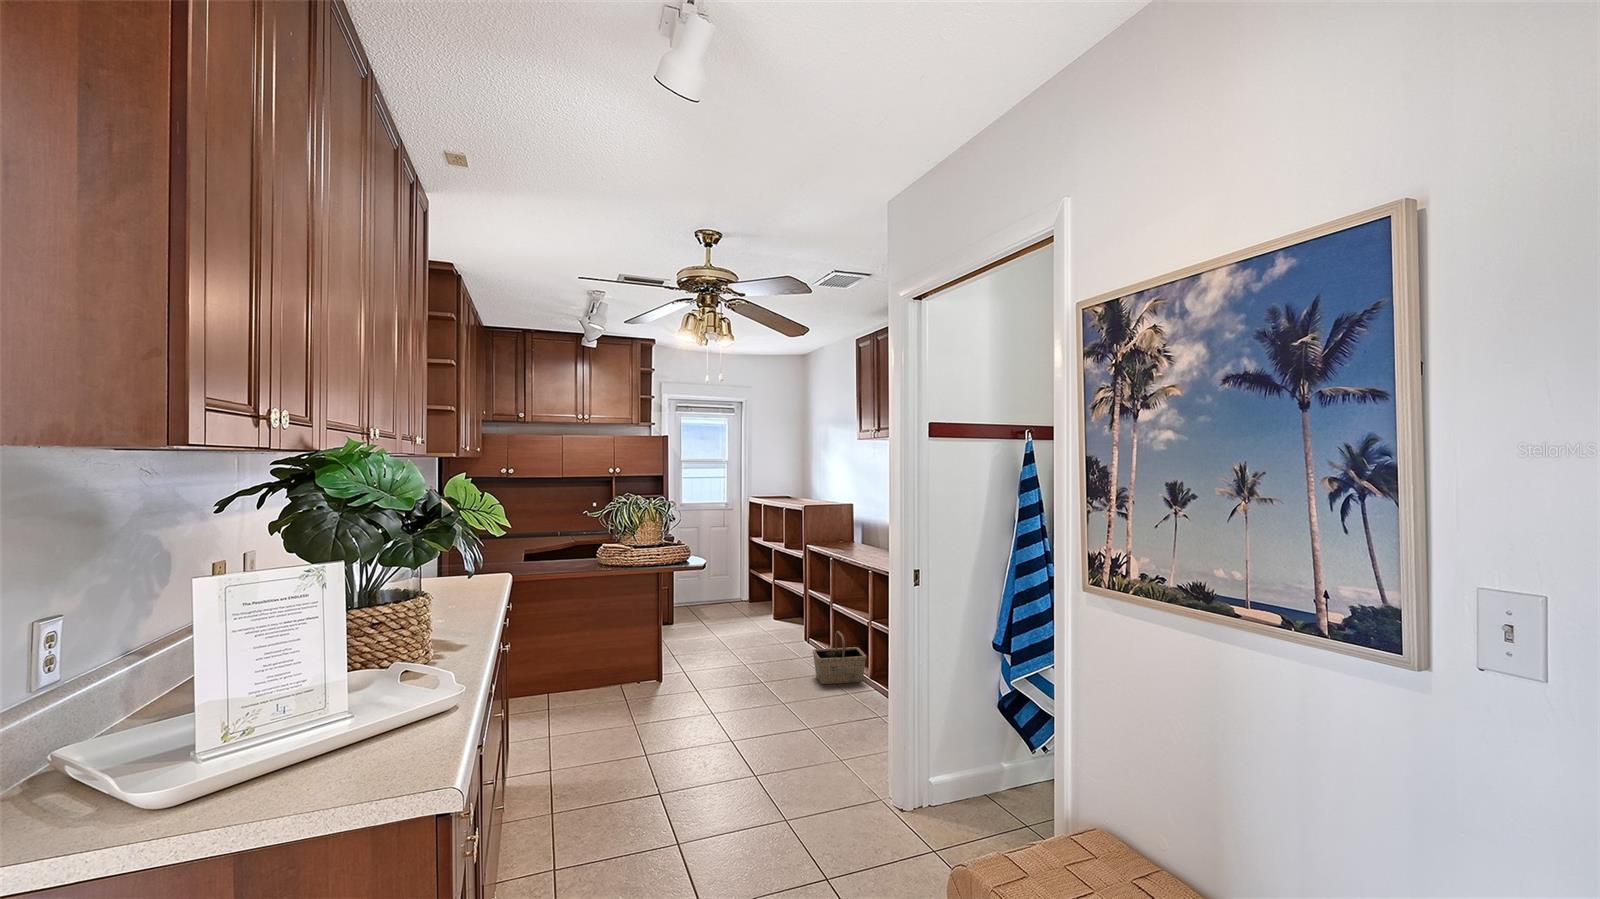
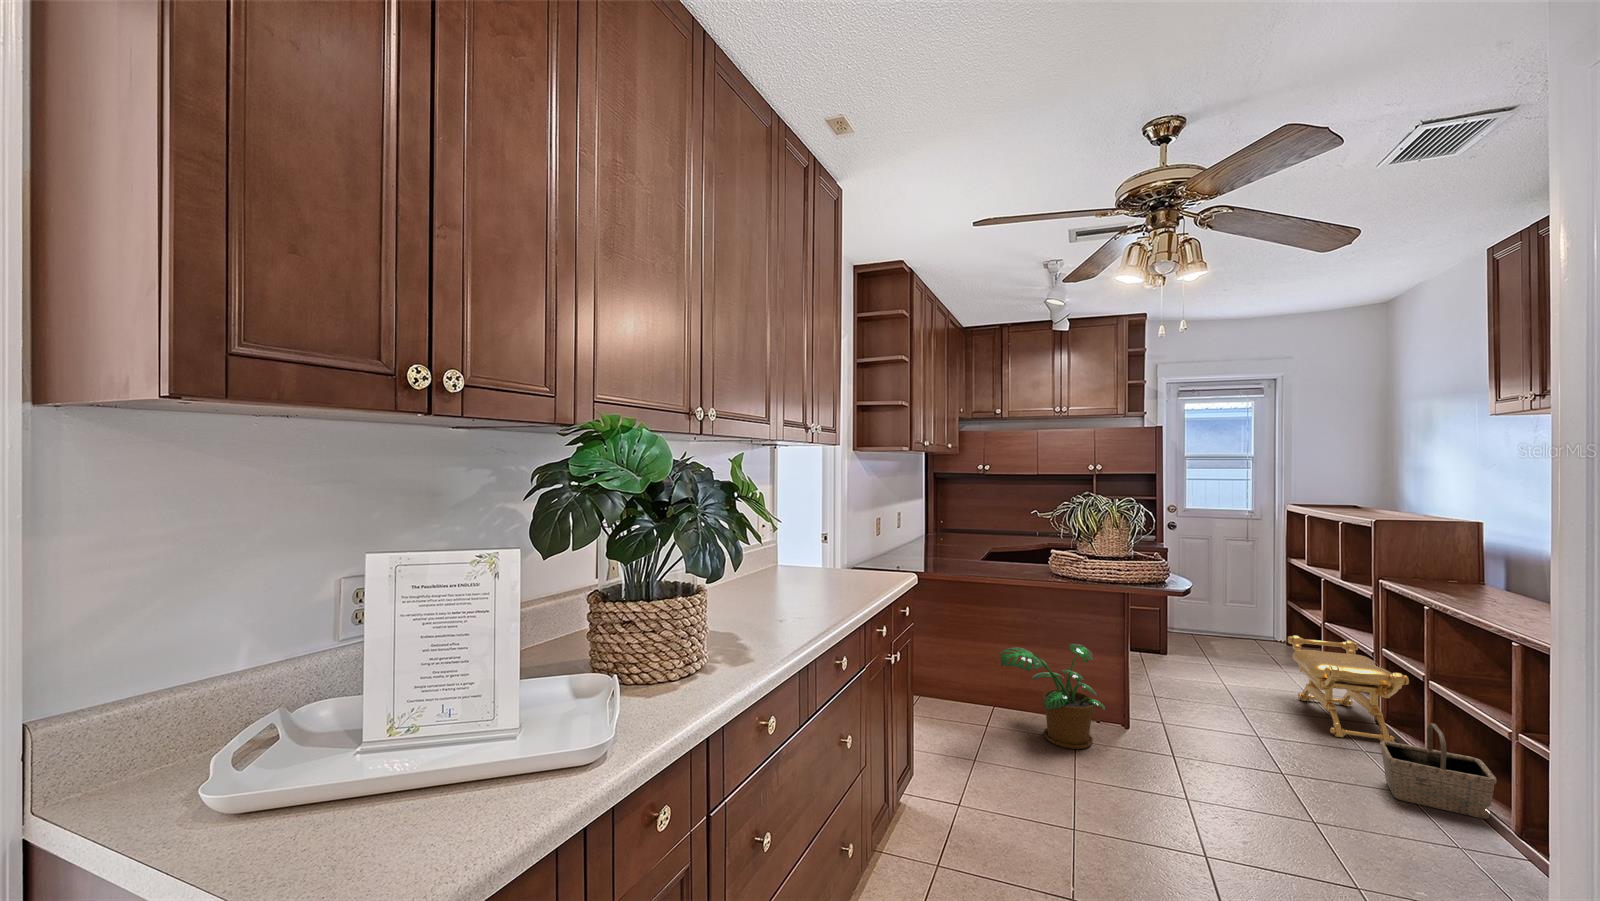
stool: none [756,590,824,656] -> present [1288,636,1409,742]
potted plant: none [561,625,647,714] -> present [1000,643,1105,749]

